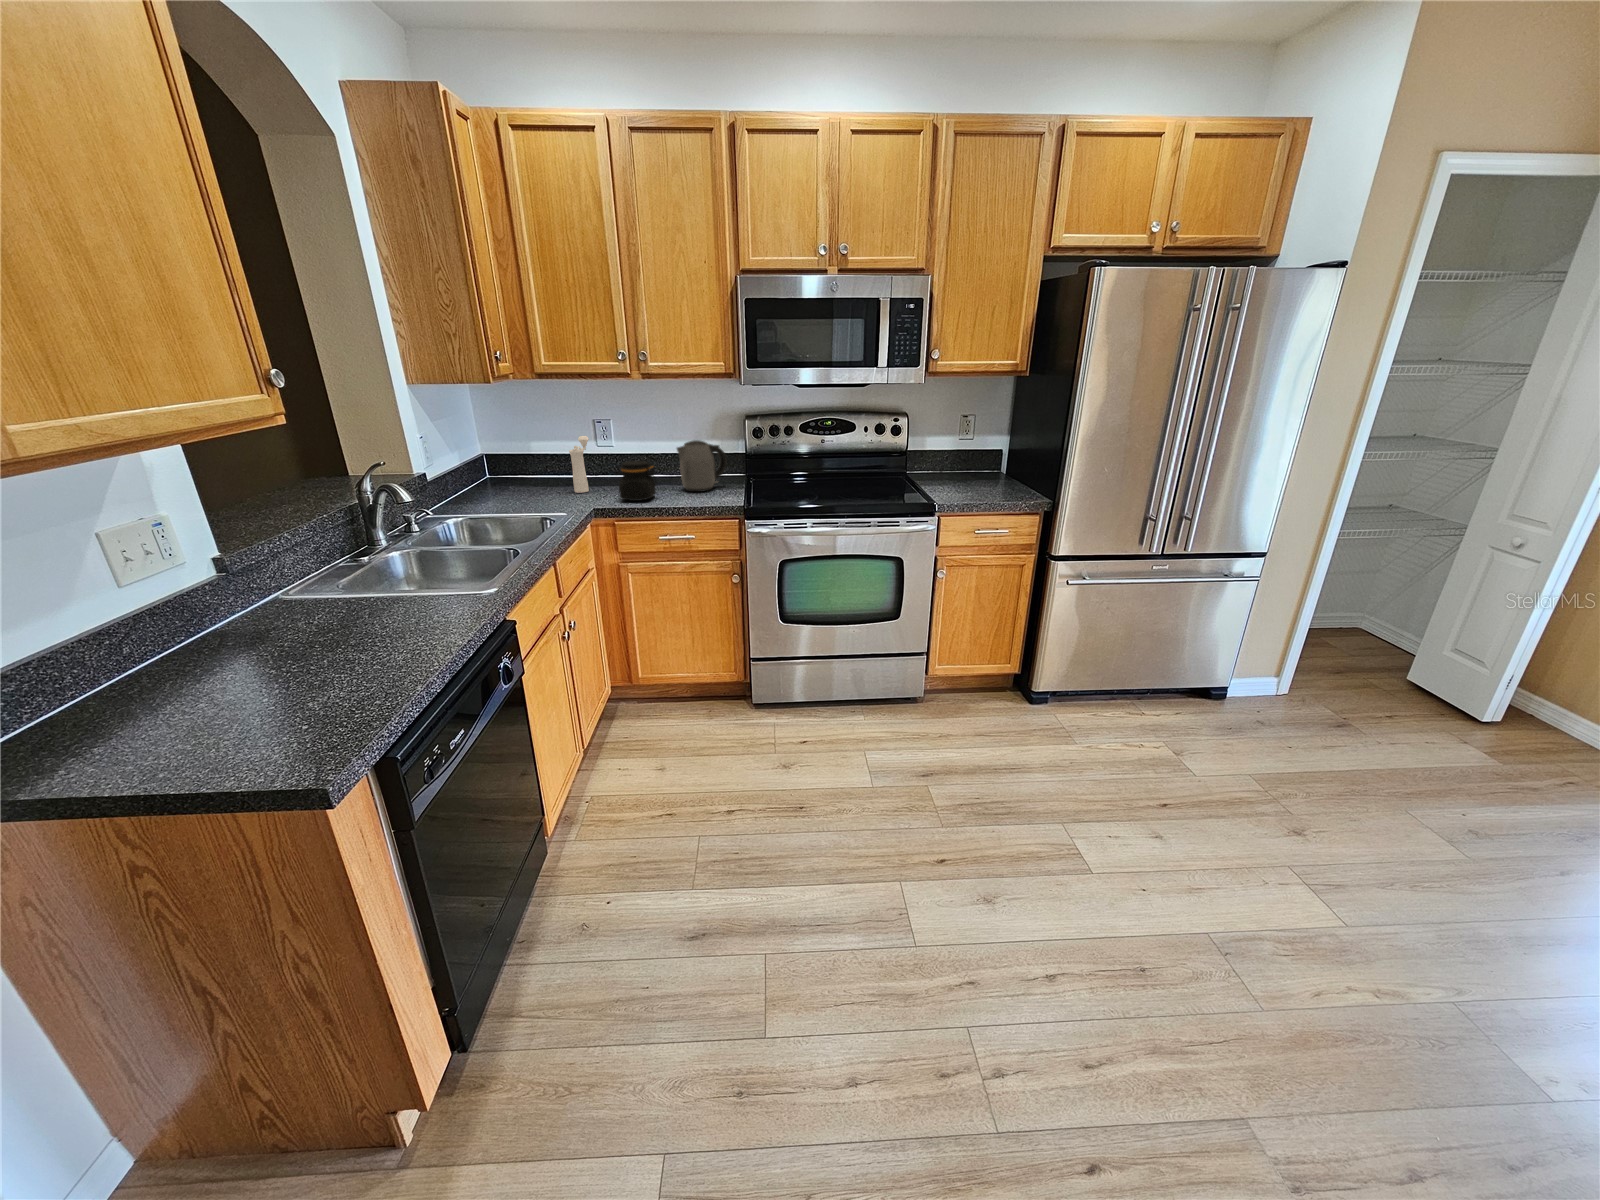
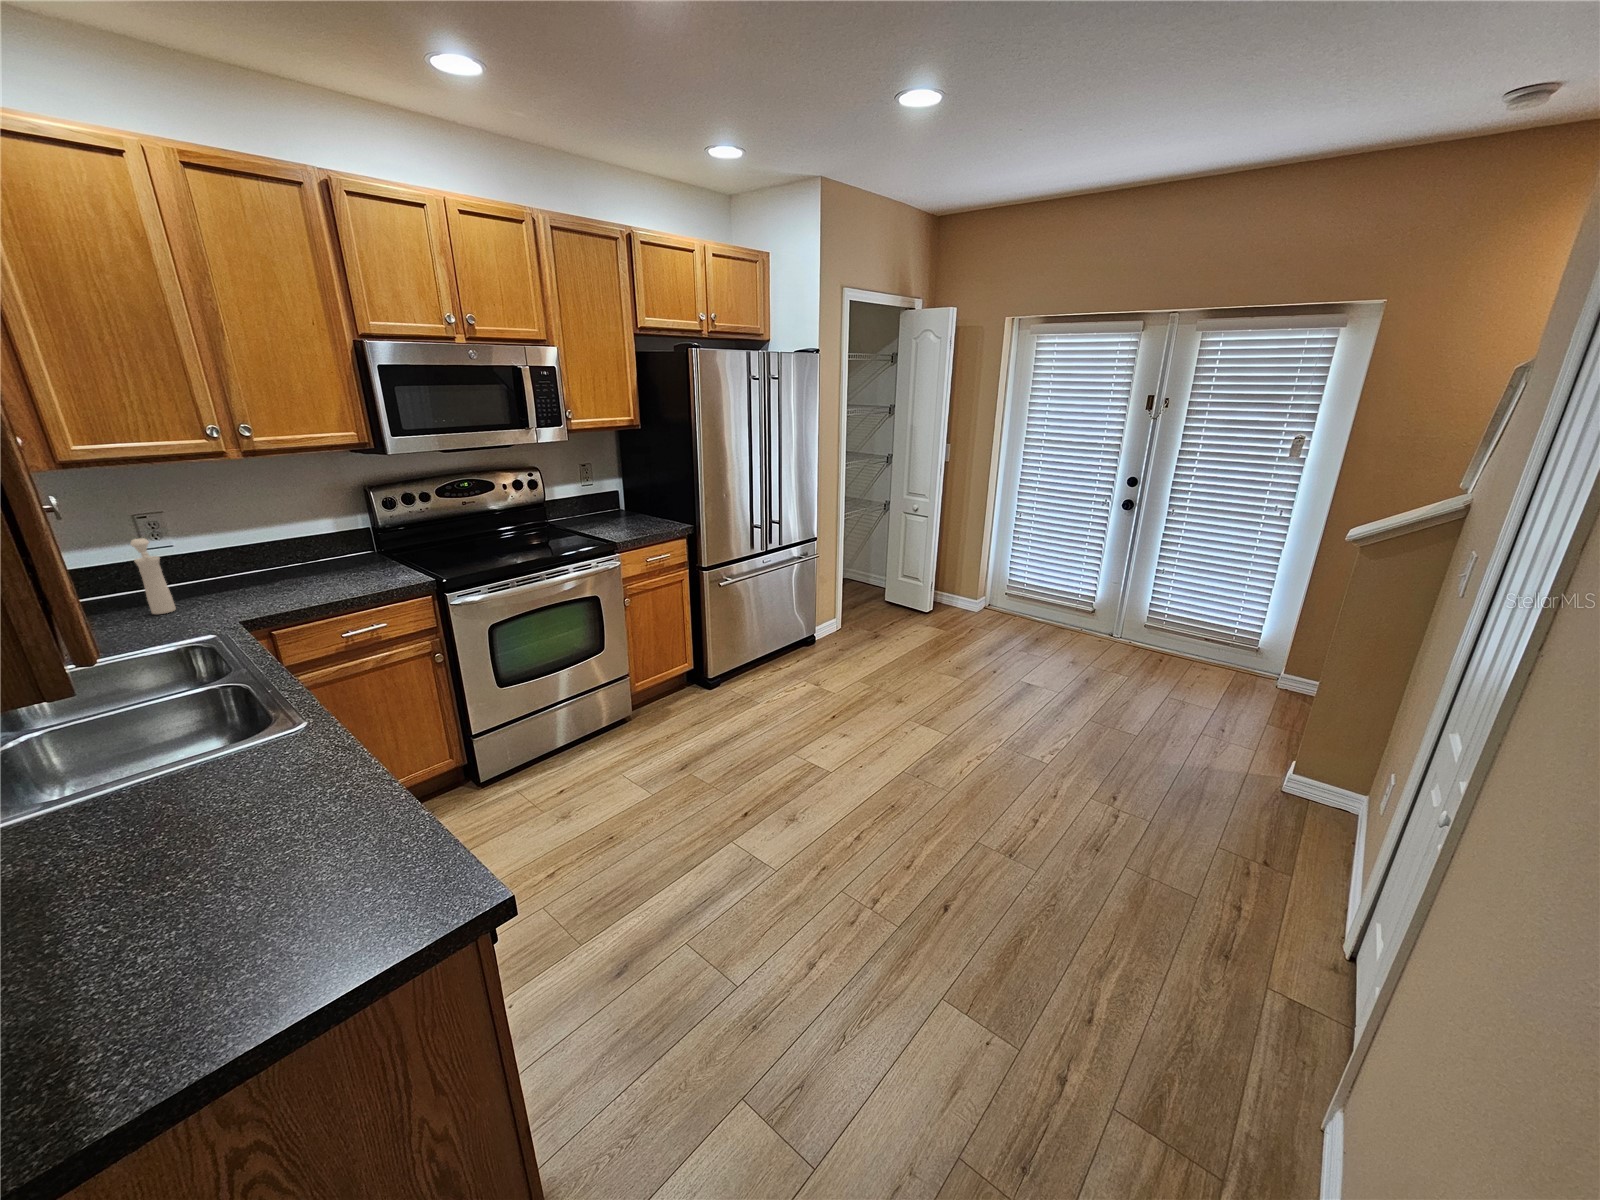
kettle: present [677,440,727,492] -> none [309,521,372,581]
jar: present [616,461,656,501] -> none [240,554,306,605]

